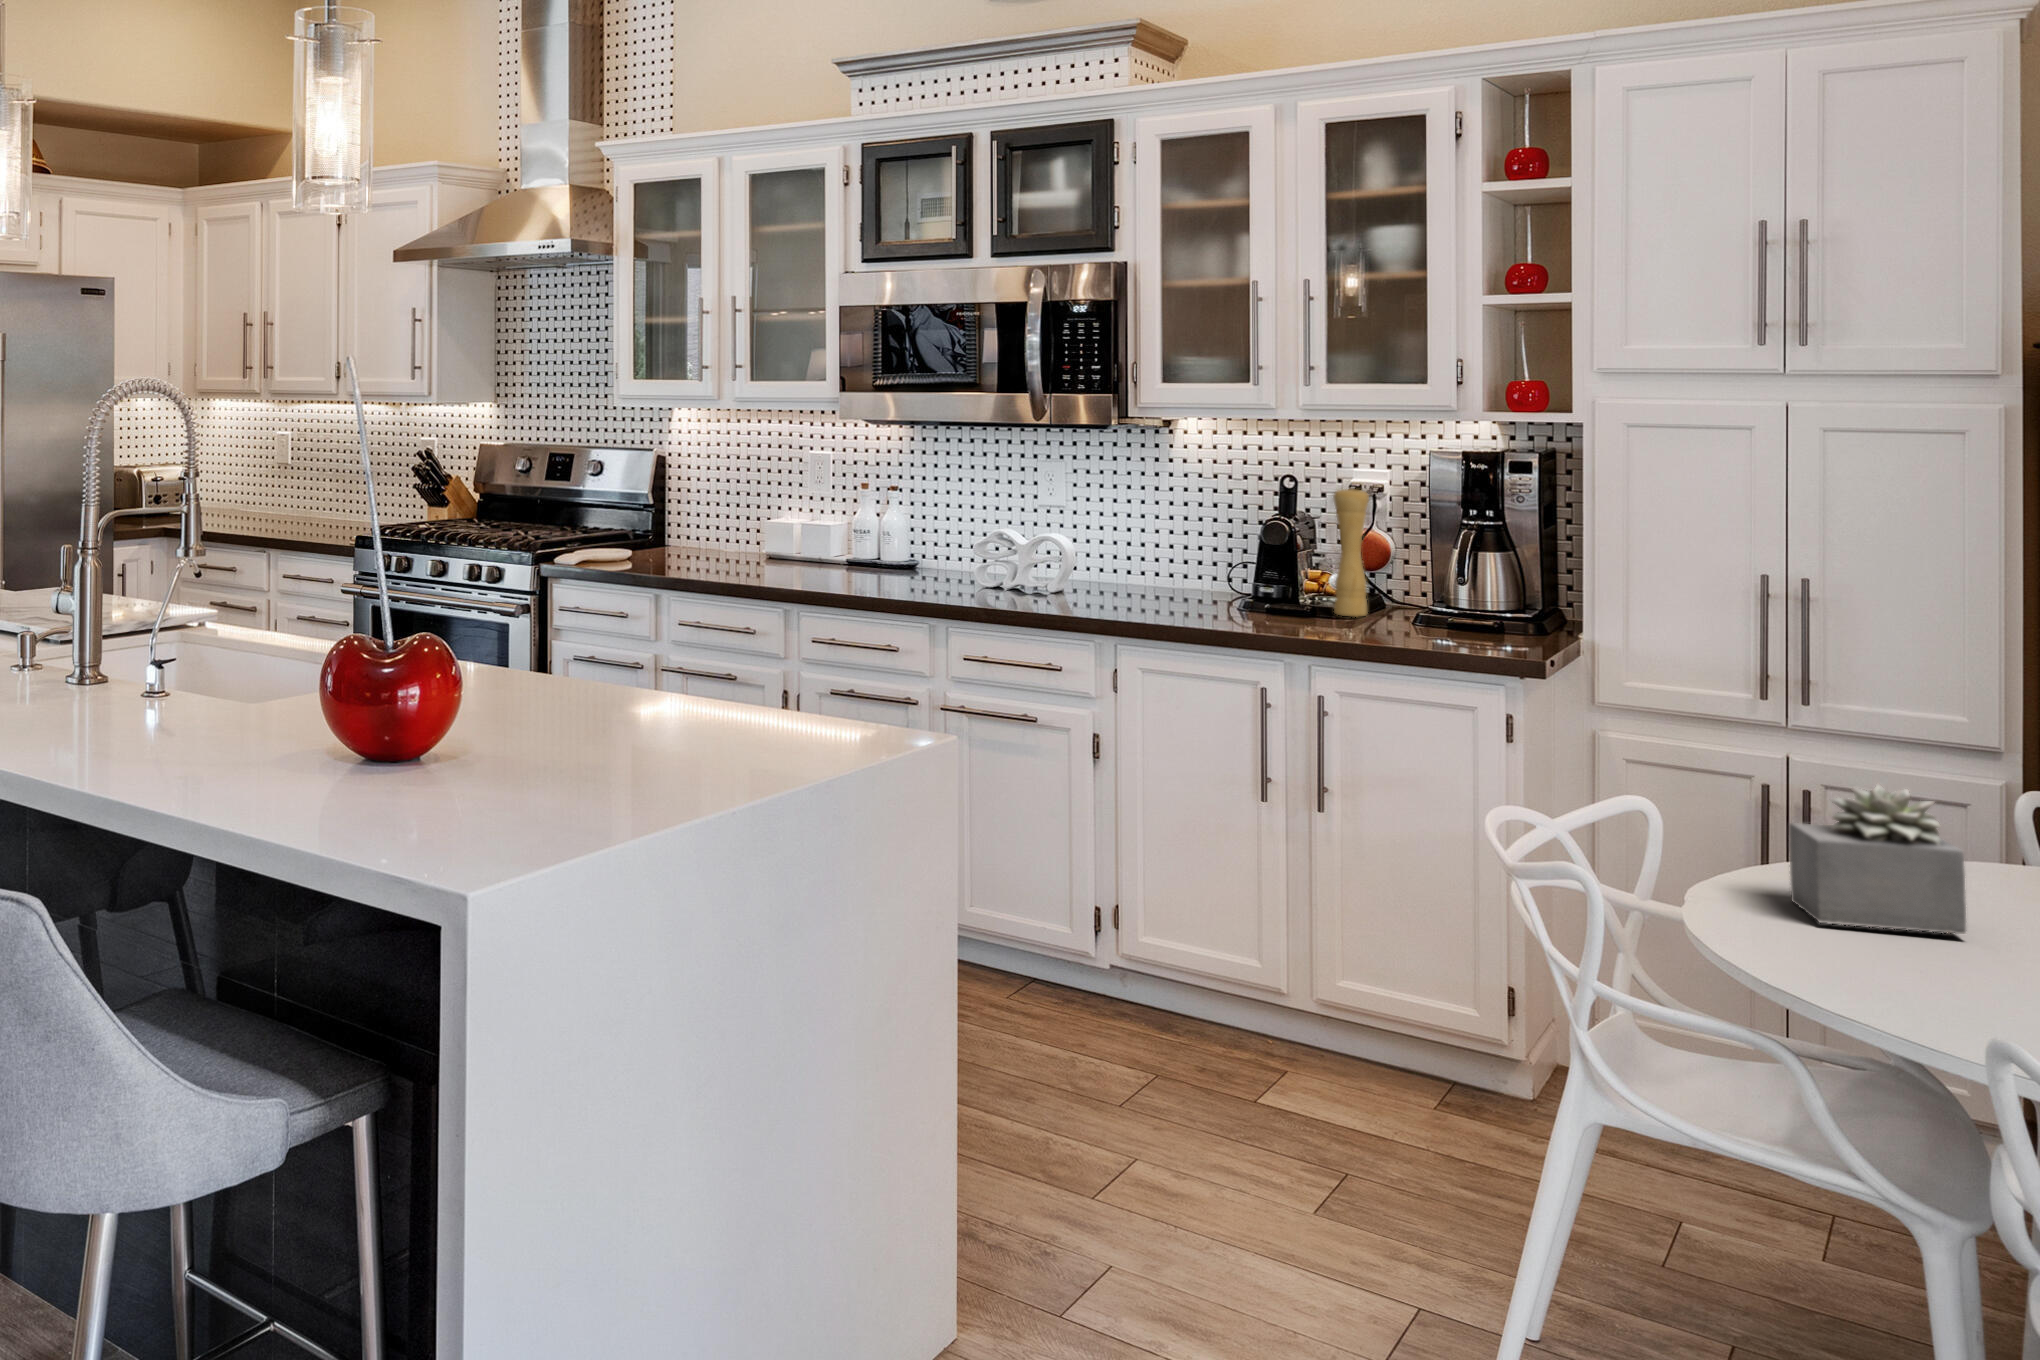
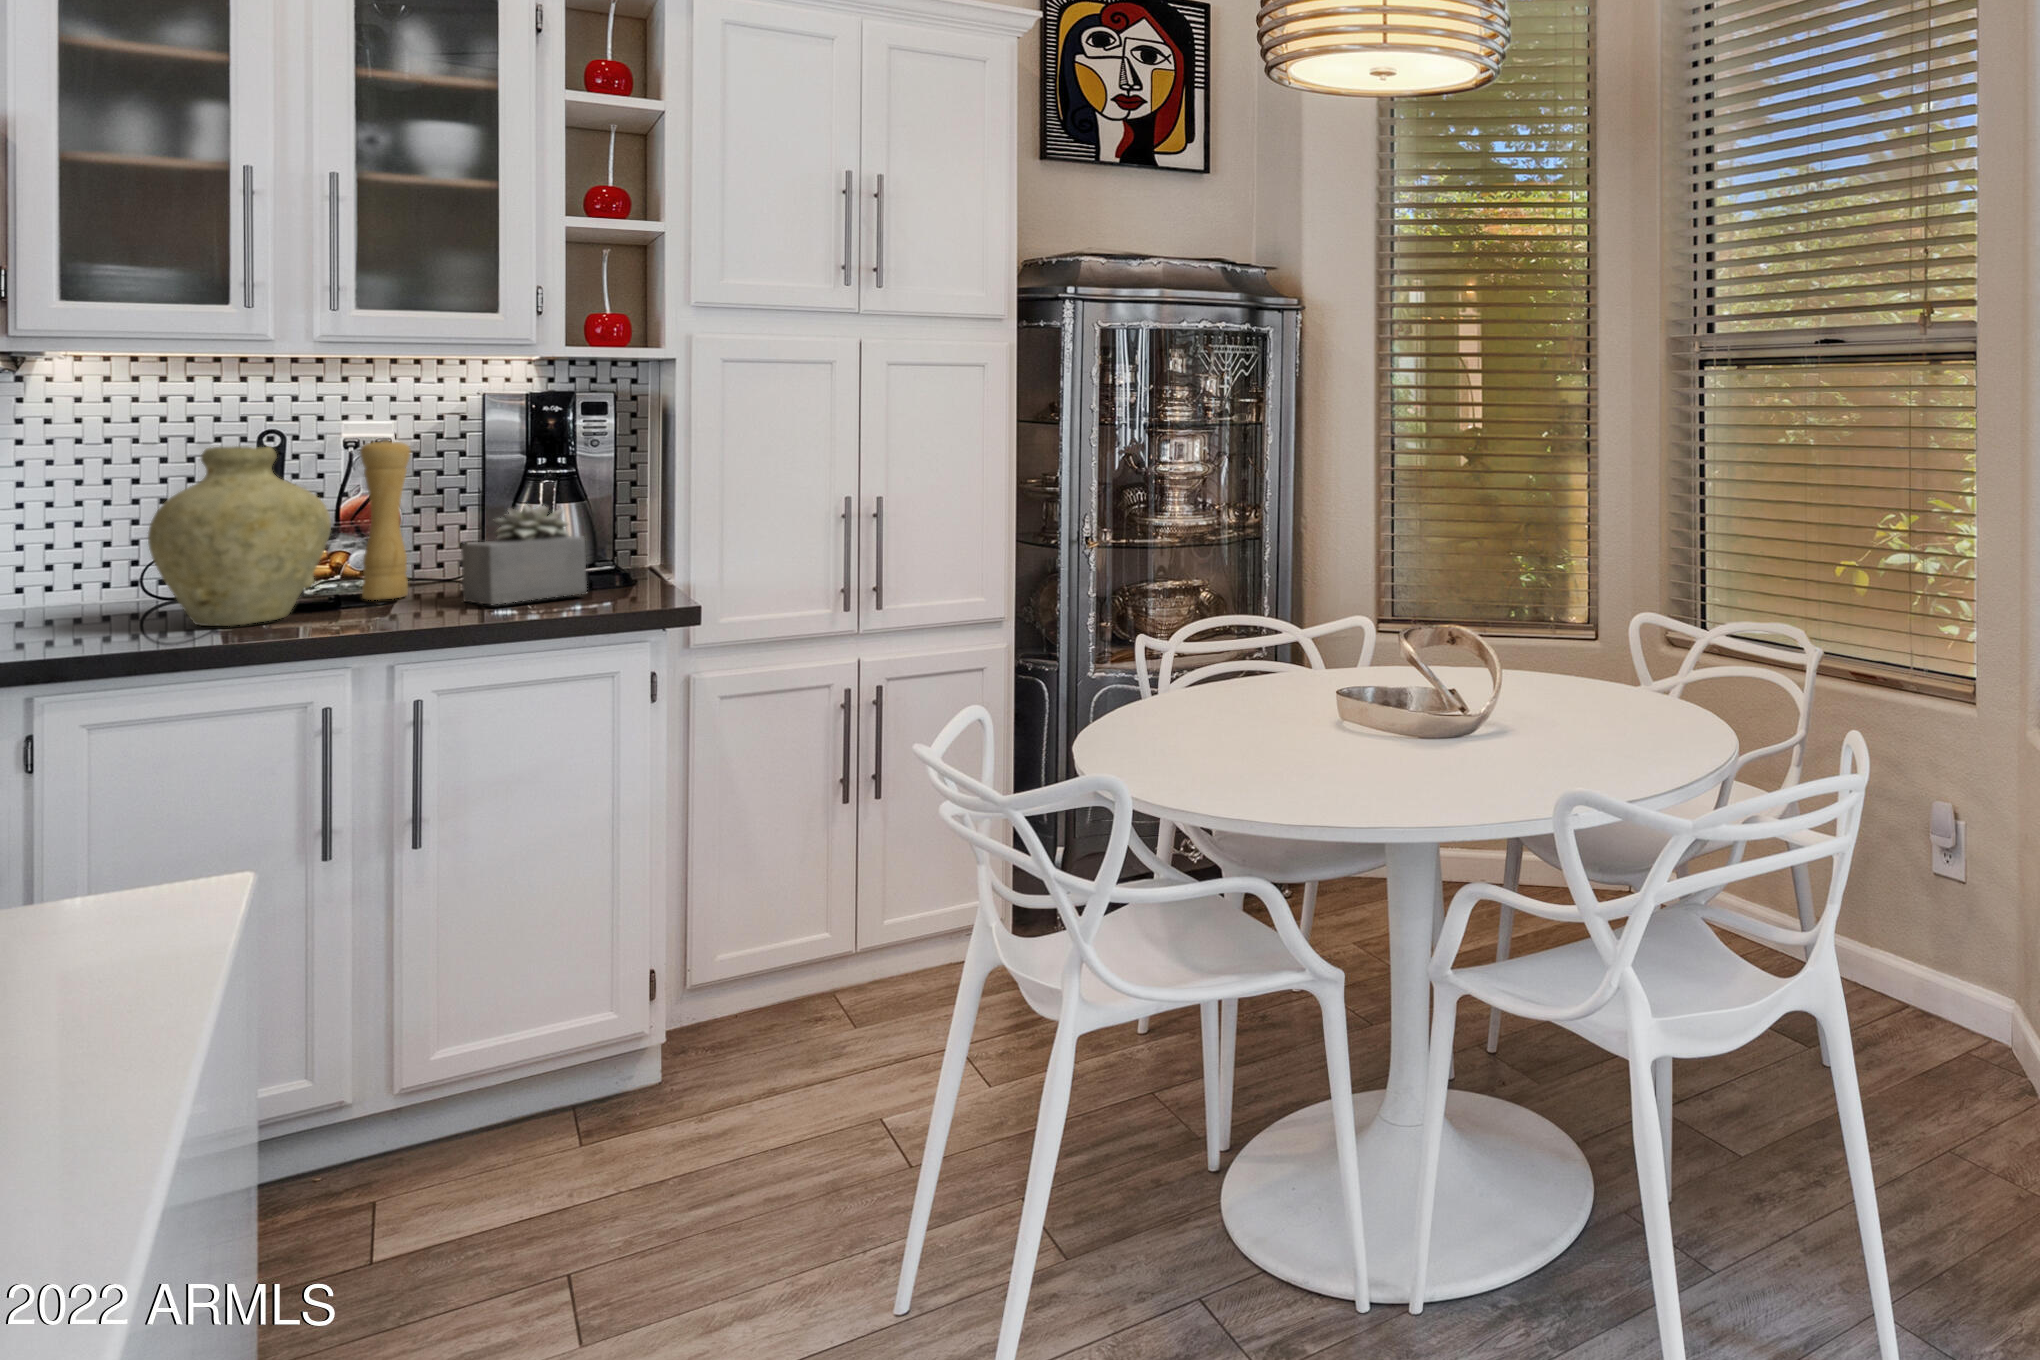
vase: none [1190,488,1298,619] -> present [148,446,331,626]
succulent plant: present [1789,783,1967,935] -> present [461,505,587,604]

